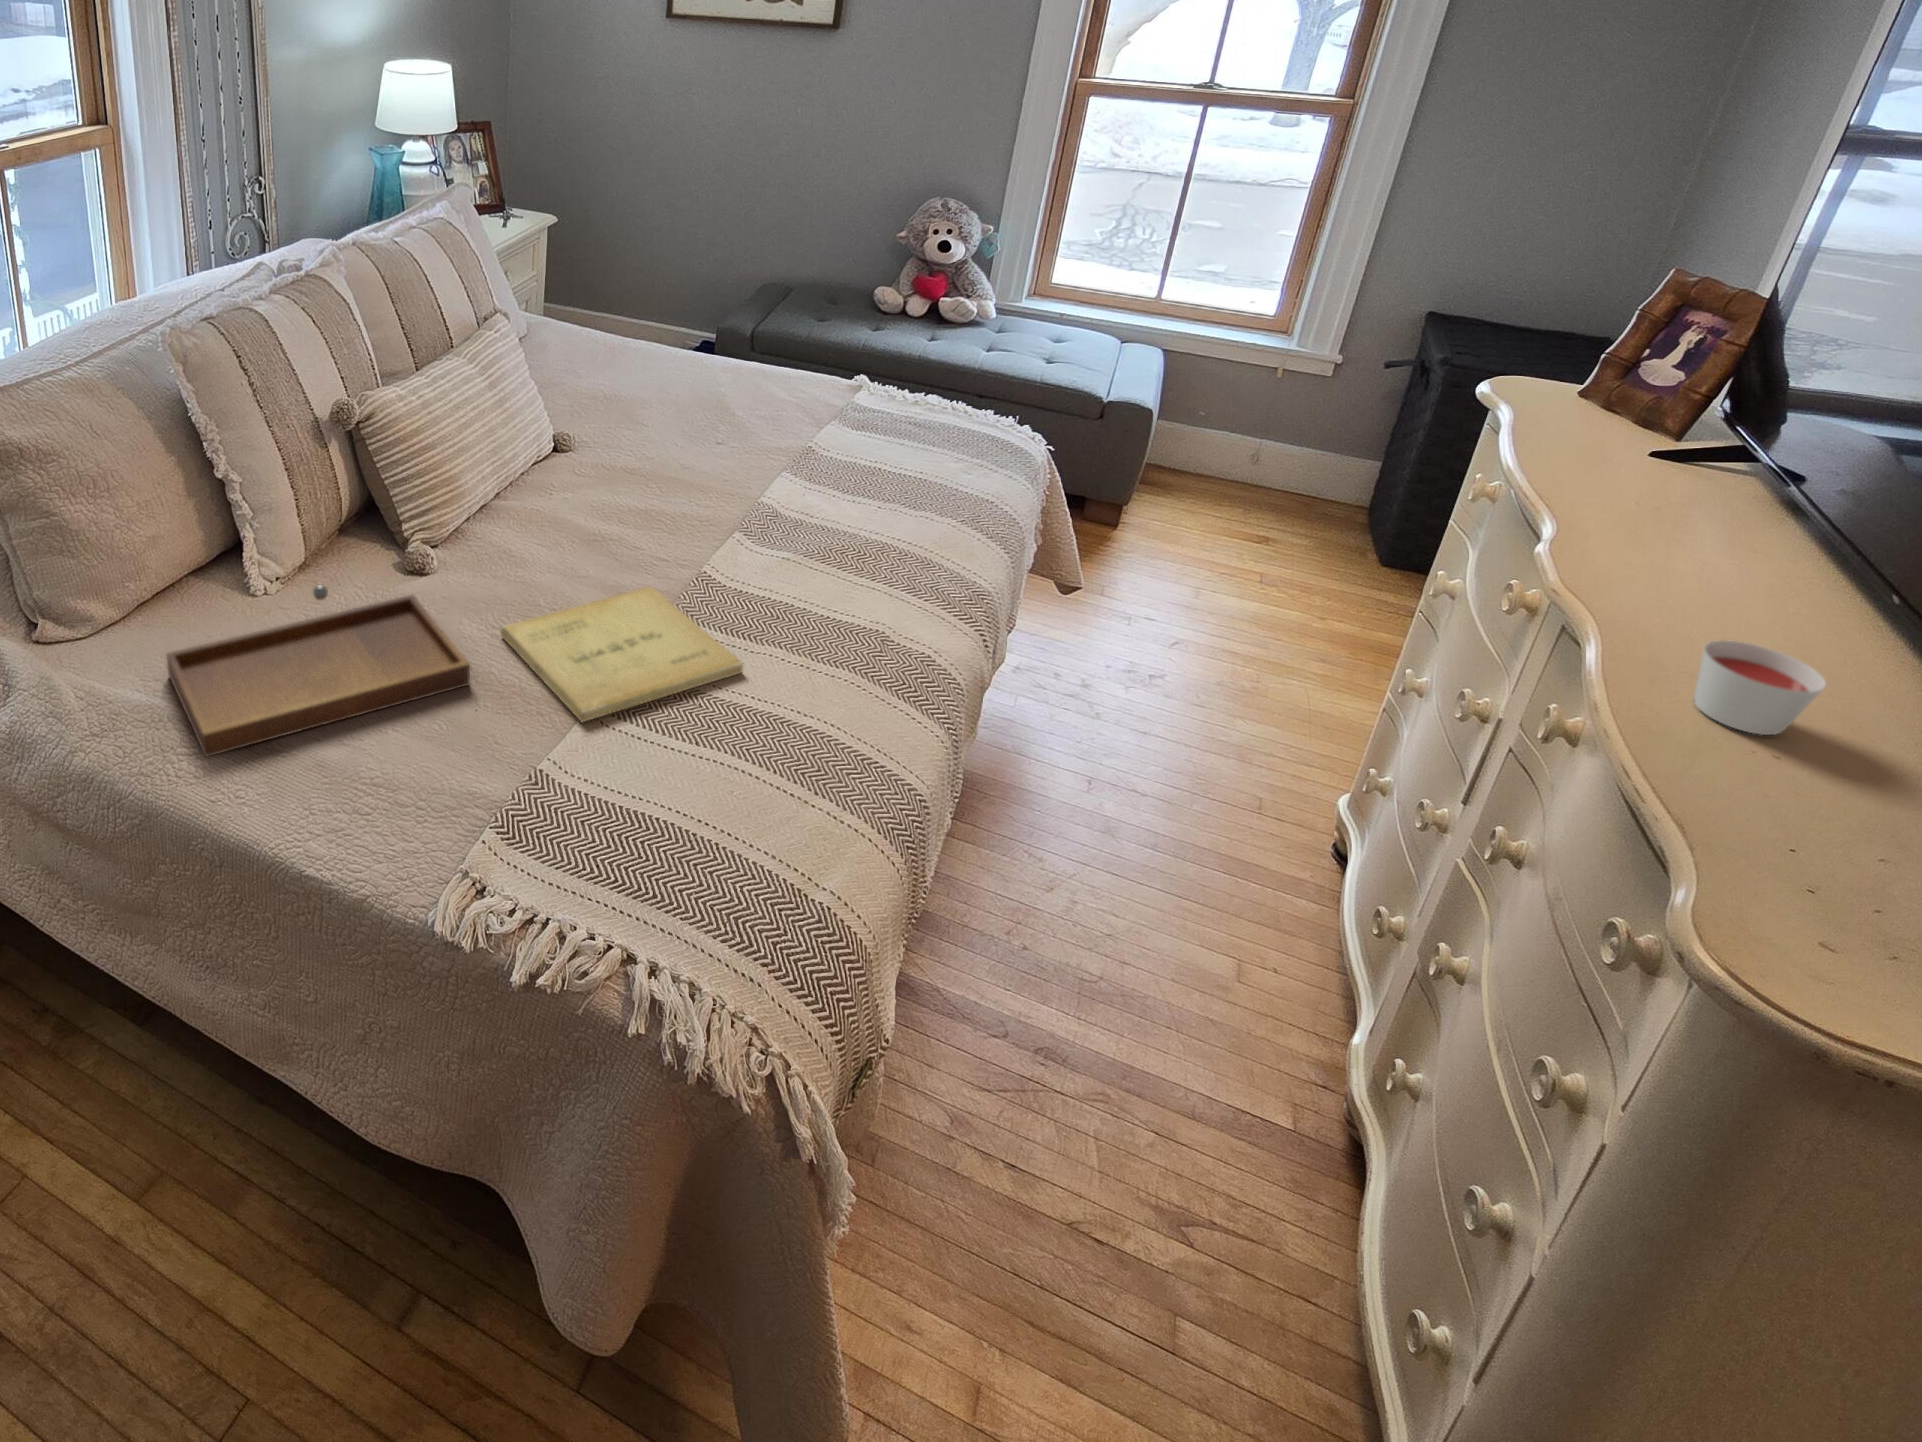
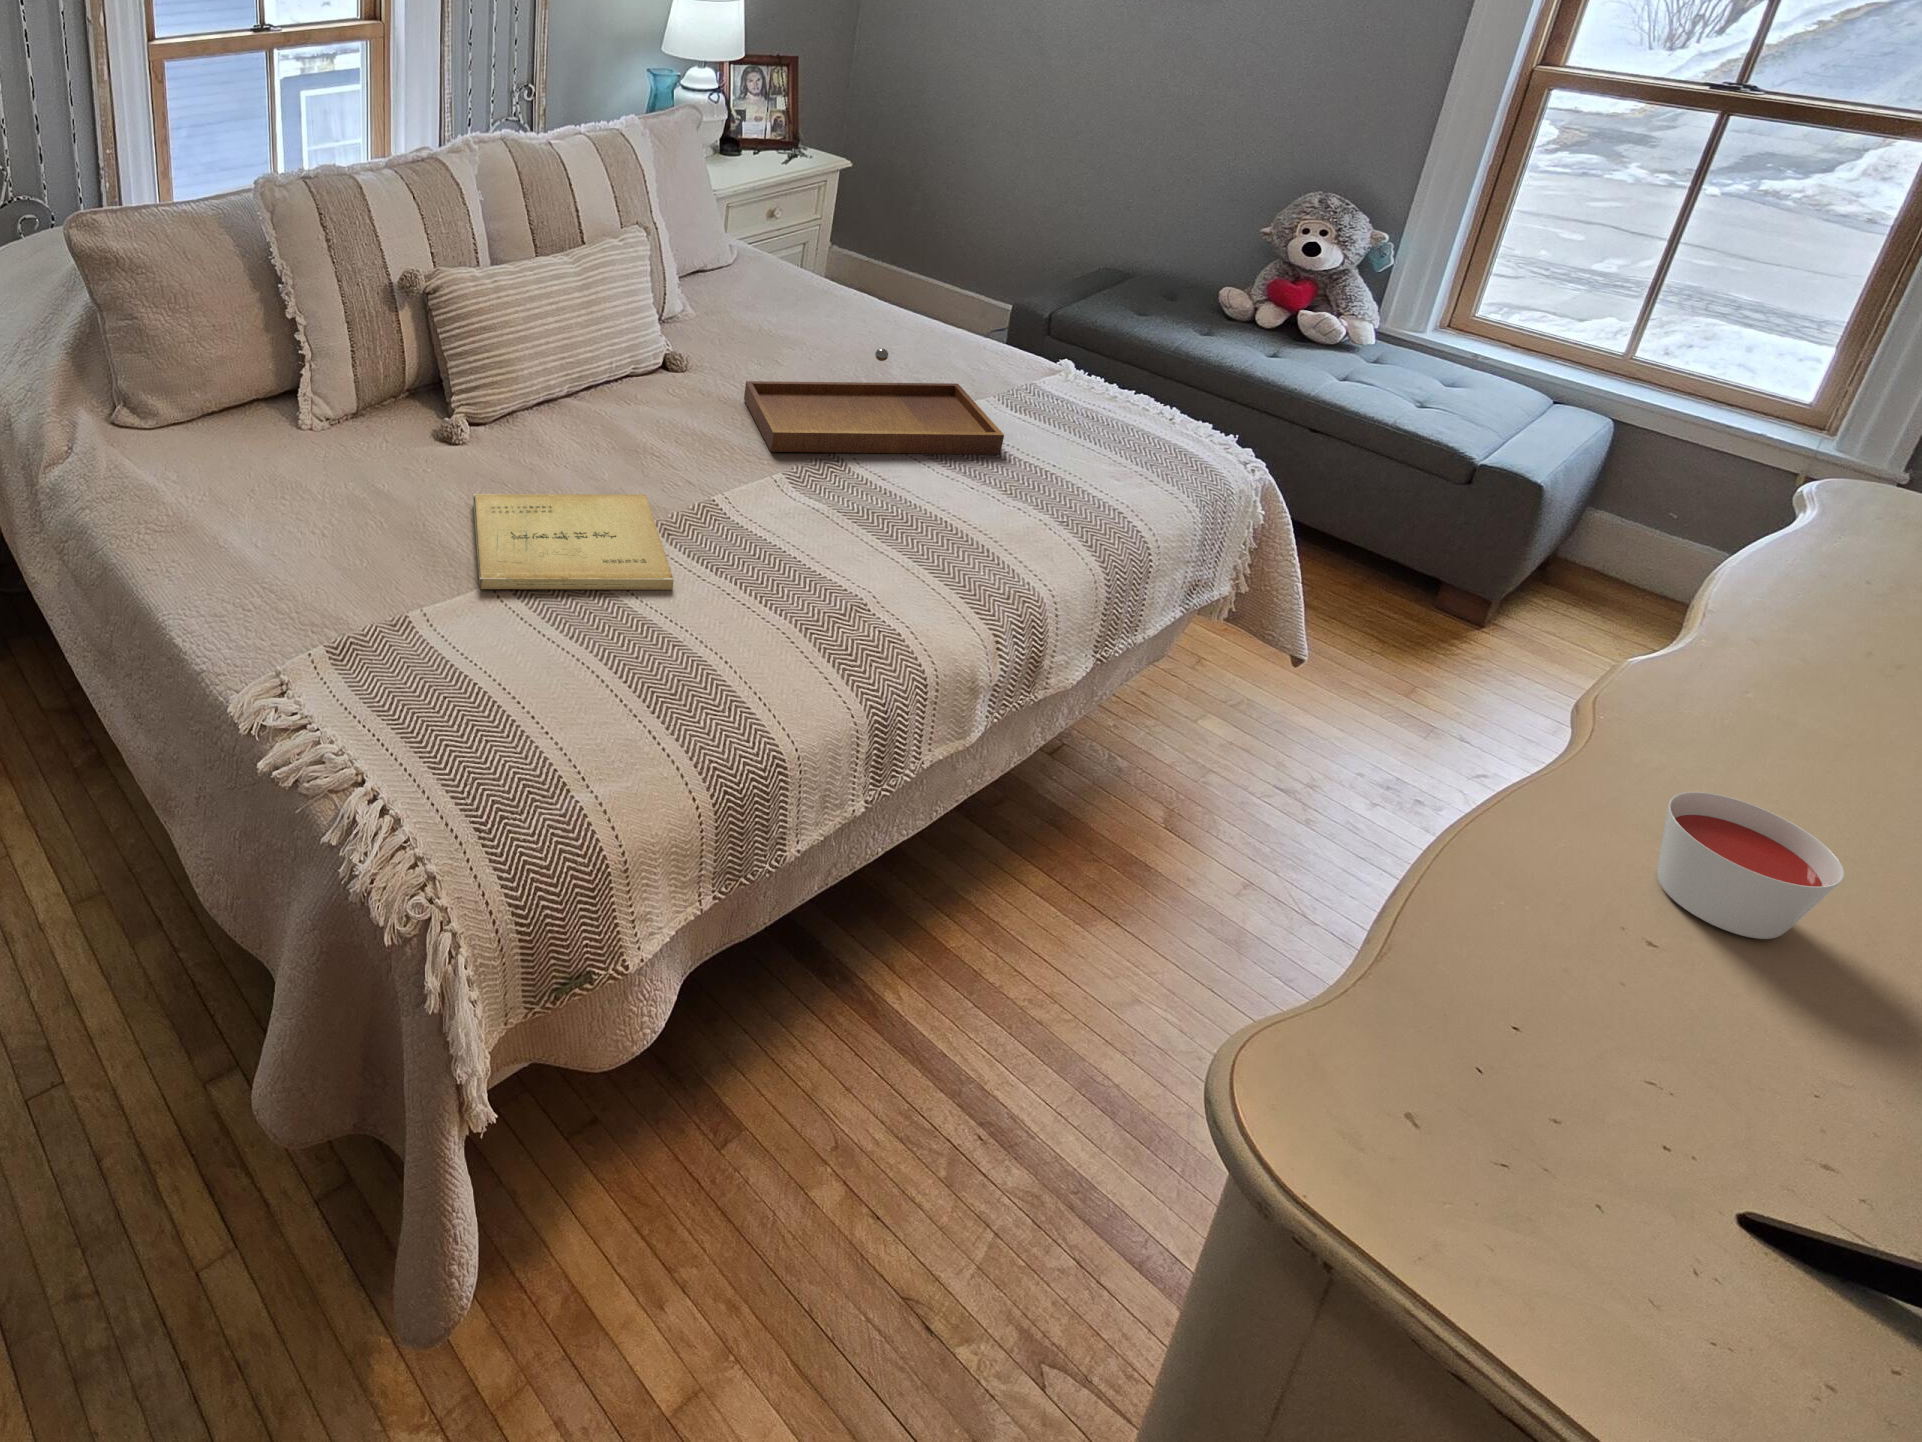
tray: present [166,585,470,756] -> present [744,348,1004,454]

